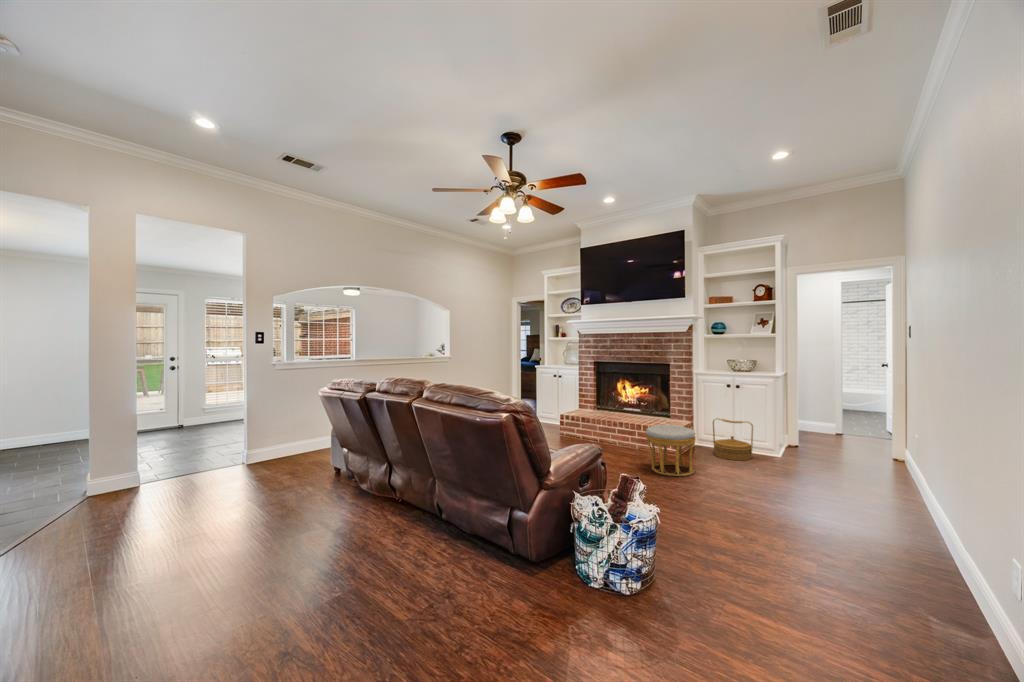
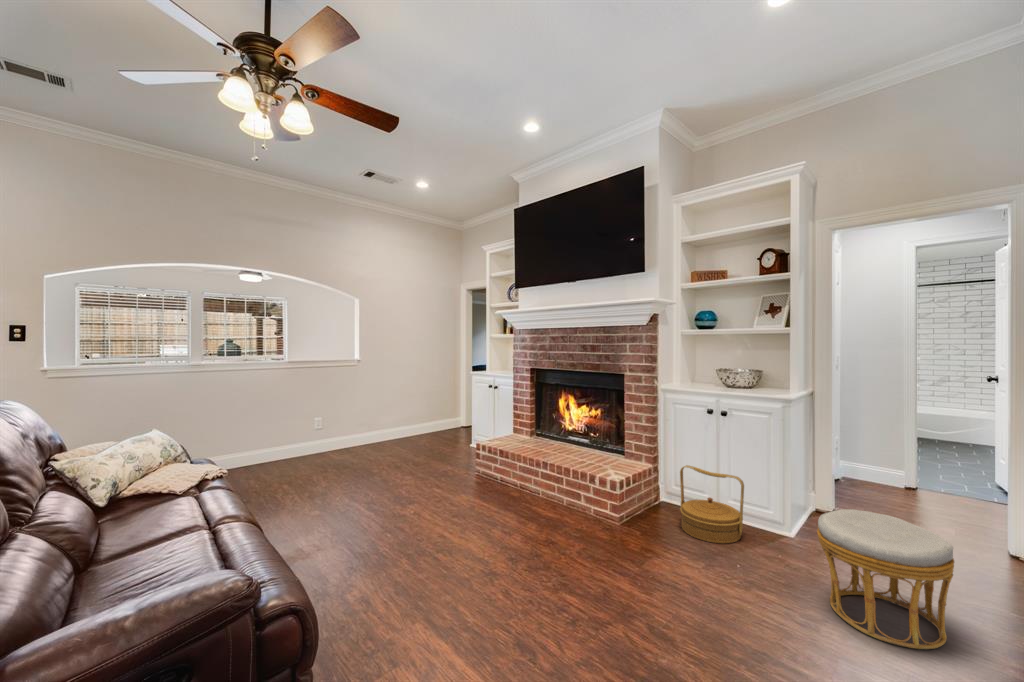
ottoman: present [646,425,695,476] -> present [817,509,954,649]

